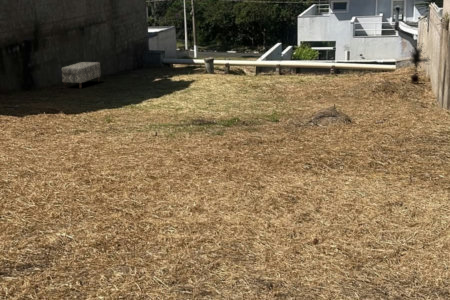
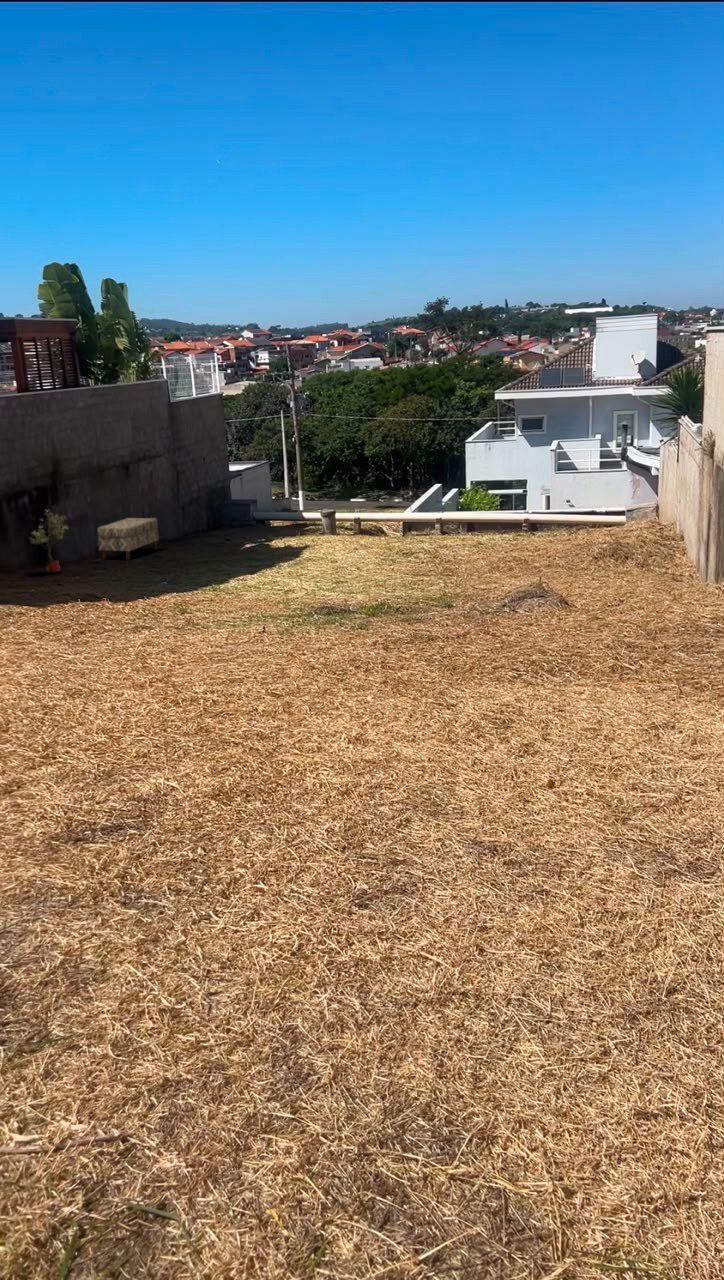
potted tree: present [410,43,430,84] -> present [31,511,68,573]

